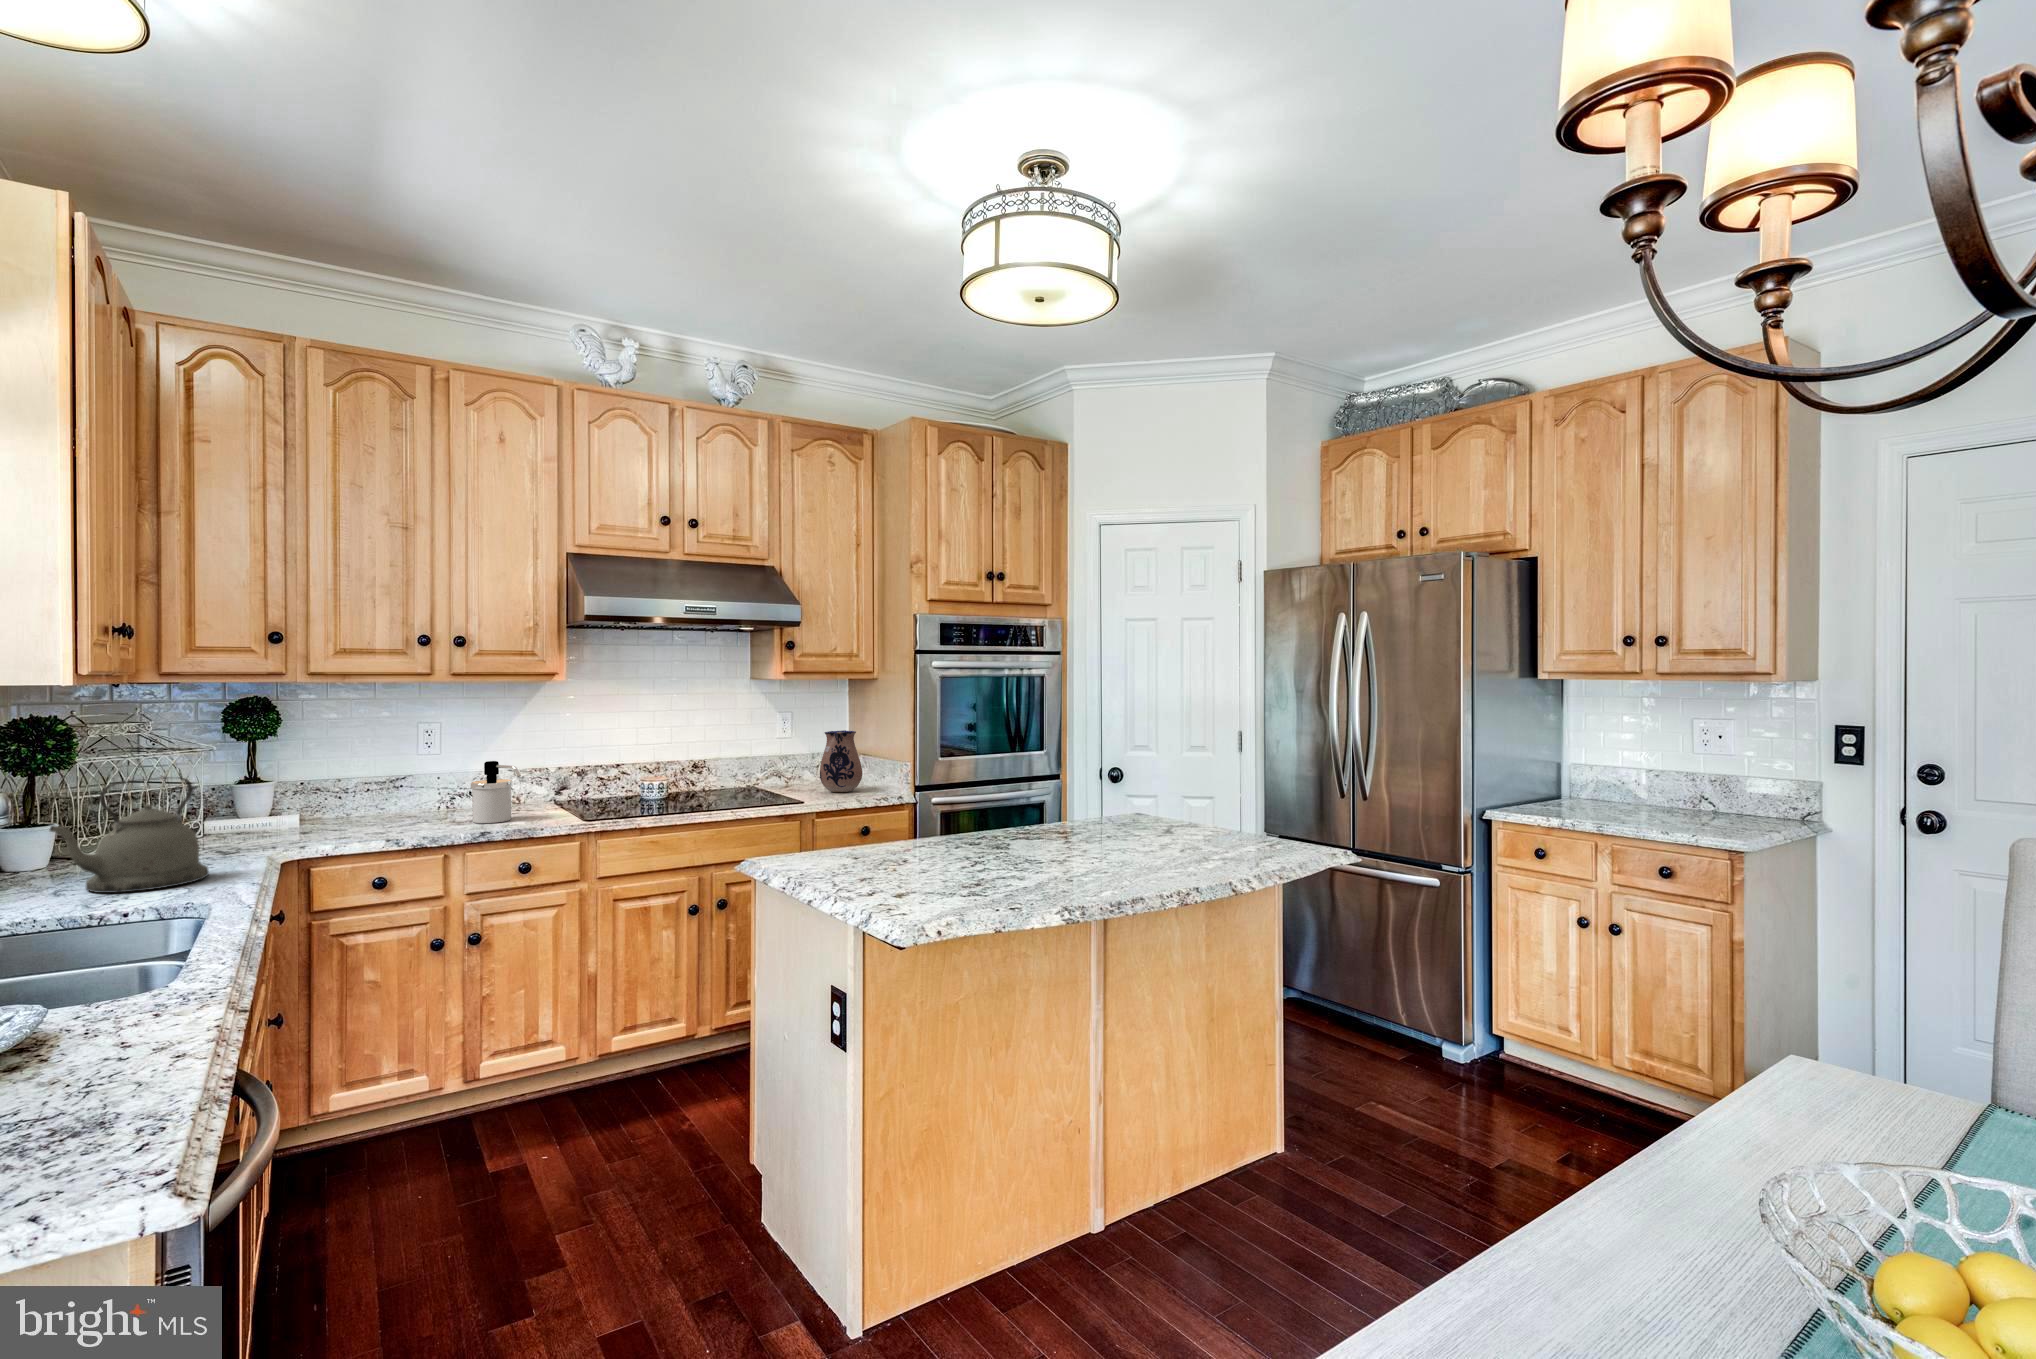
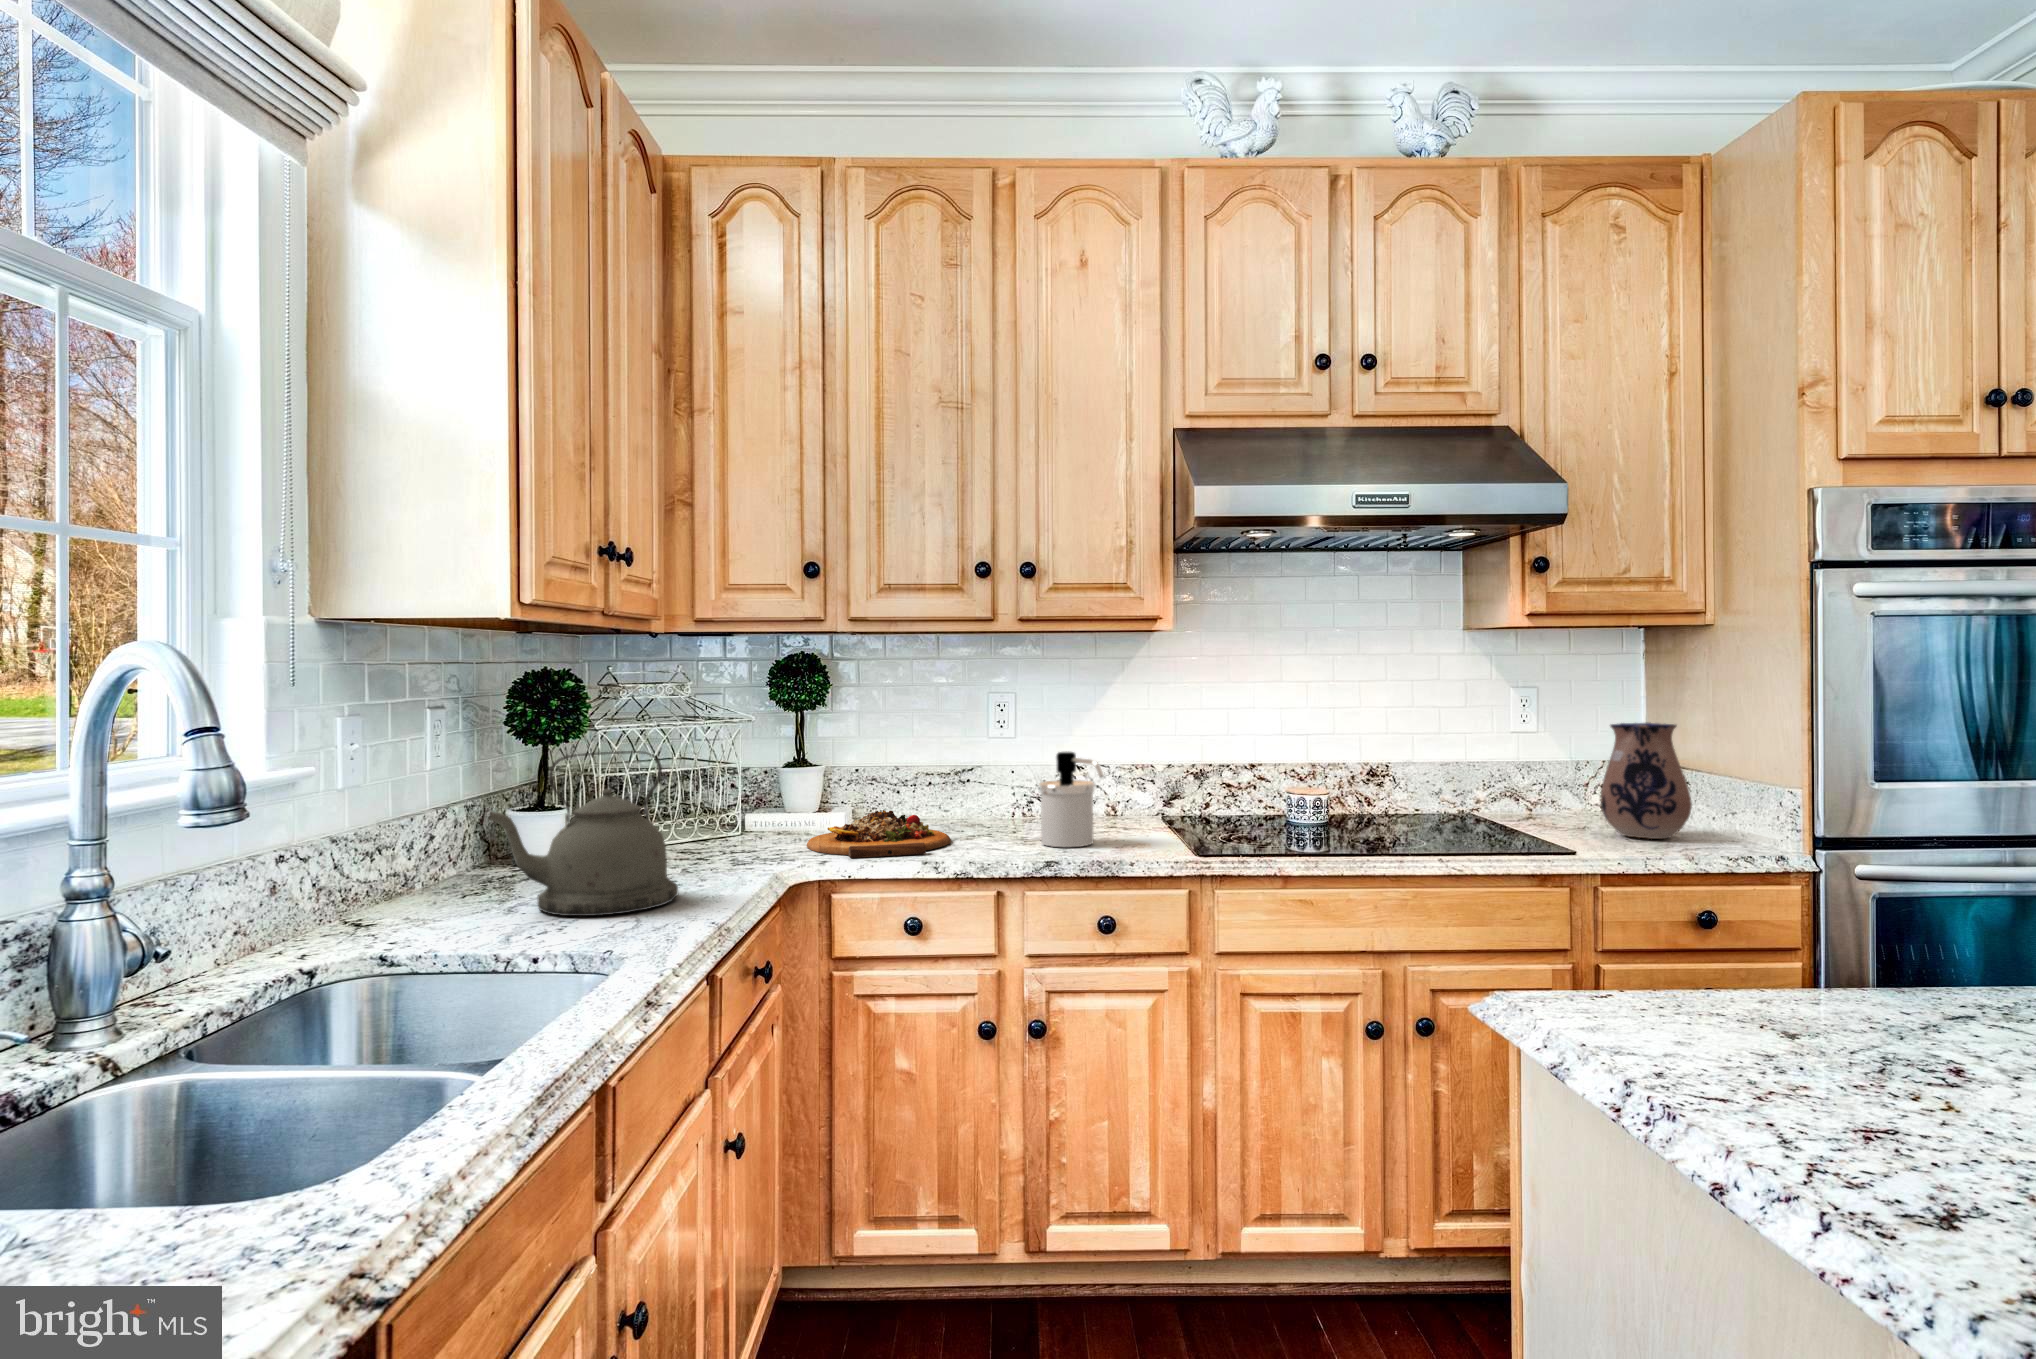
cutting board: none [277,808,401,842] -> present [807,810,951,858]

